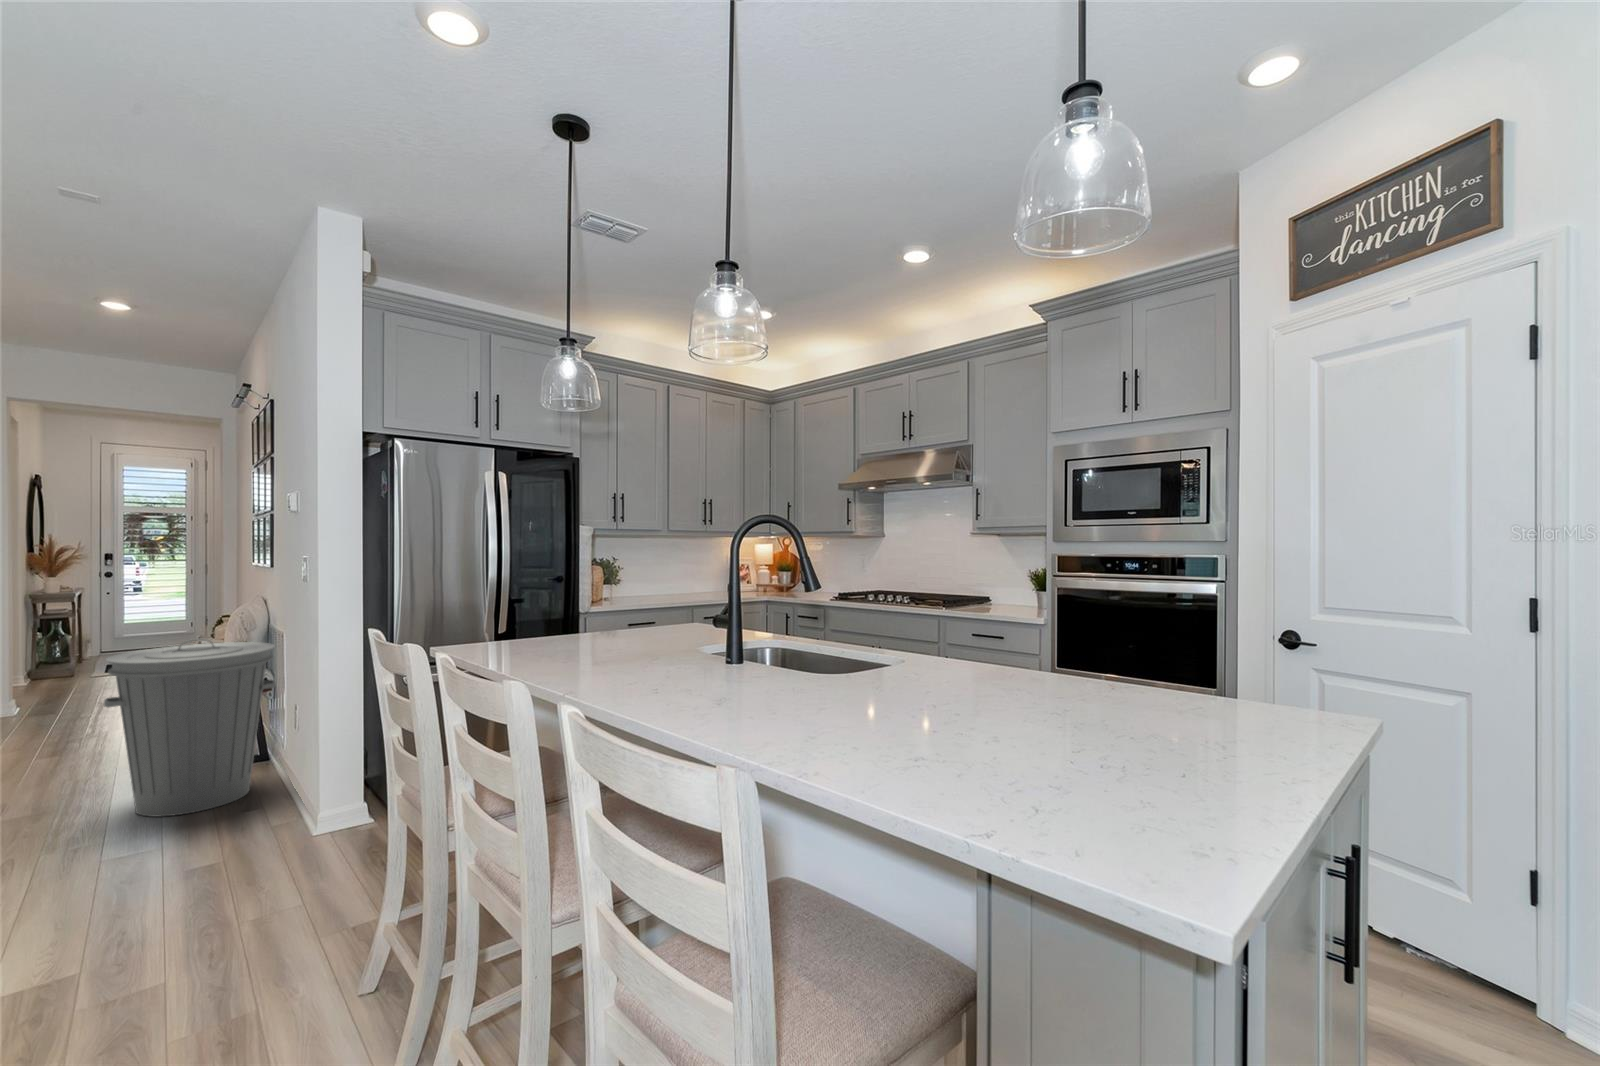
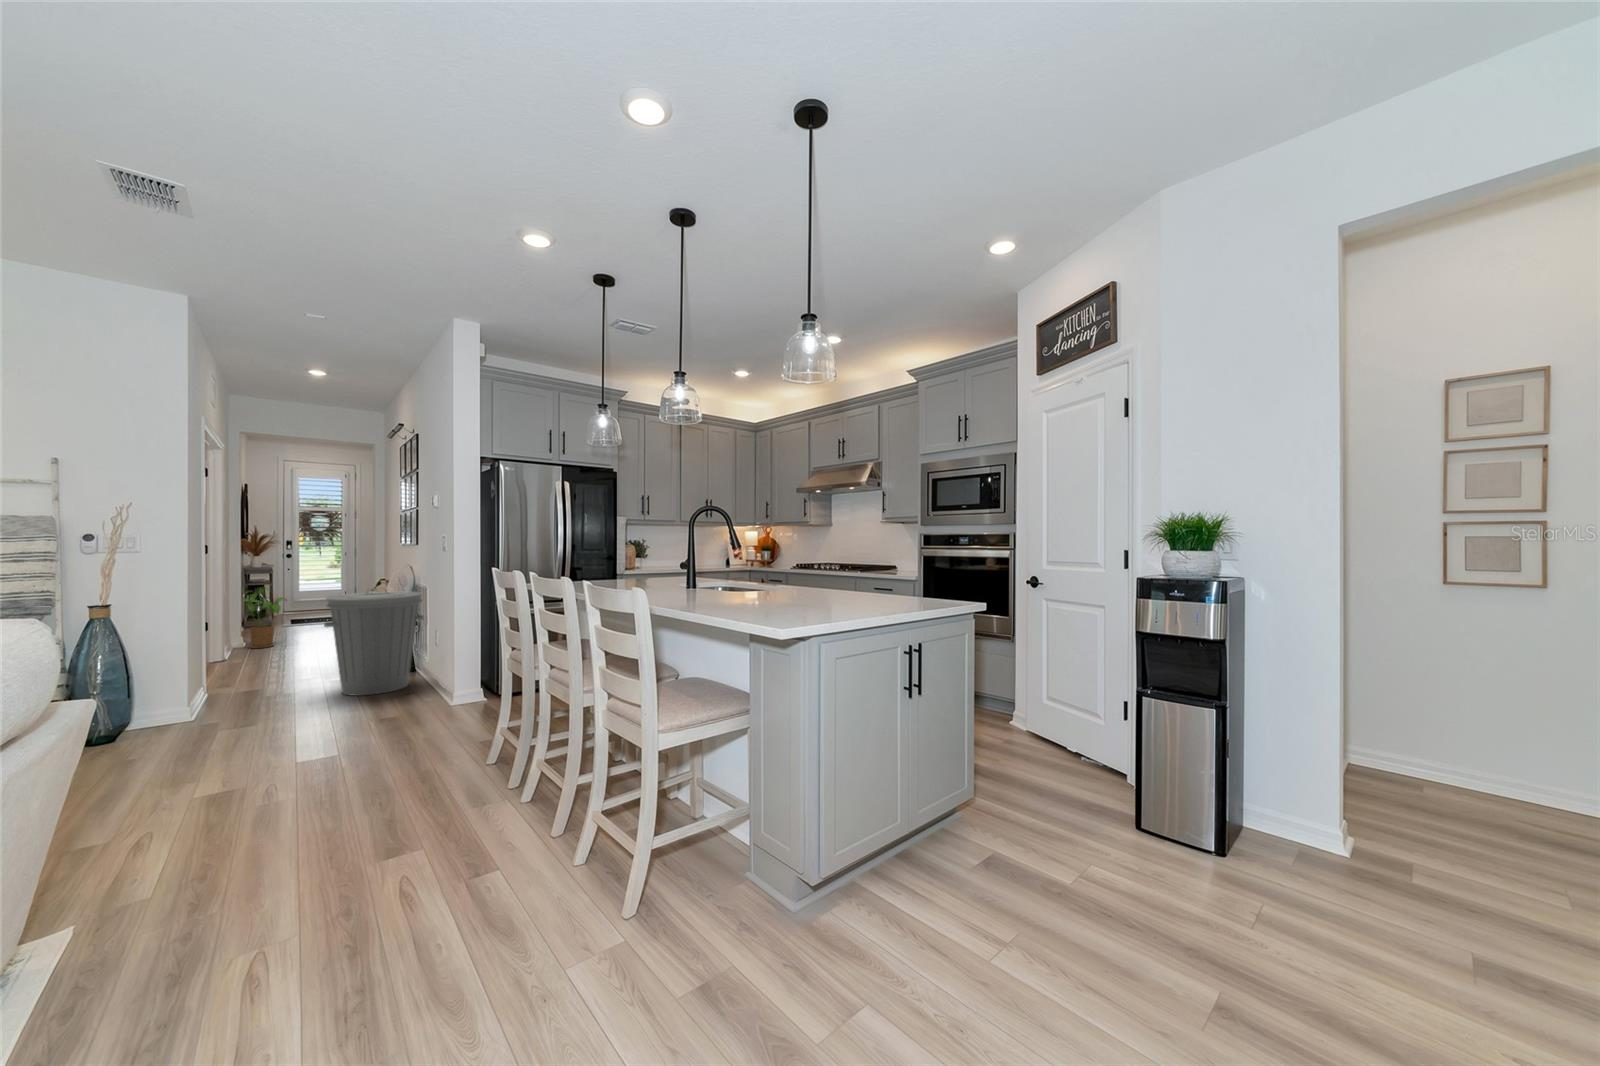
house plant: none [11,626,87,718] -> present [241,587,286,648]

